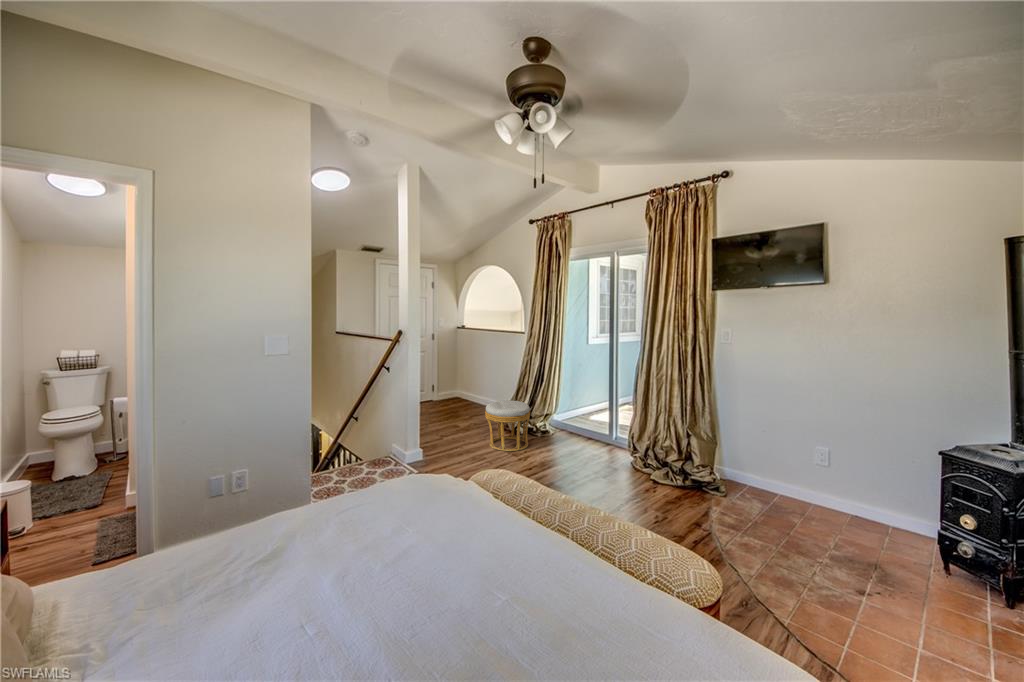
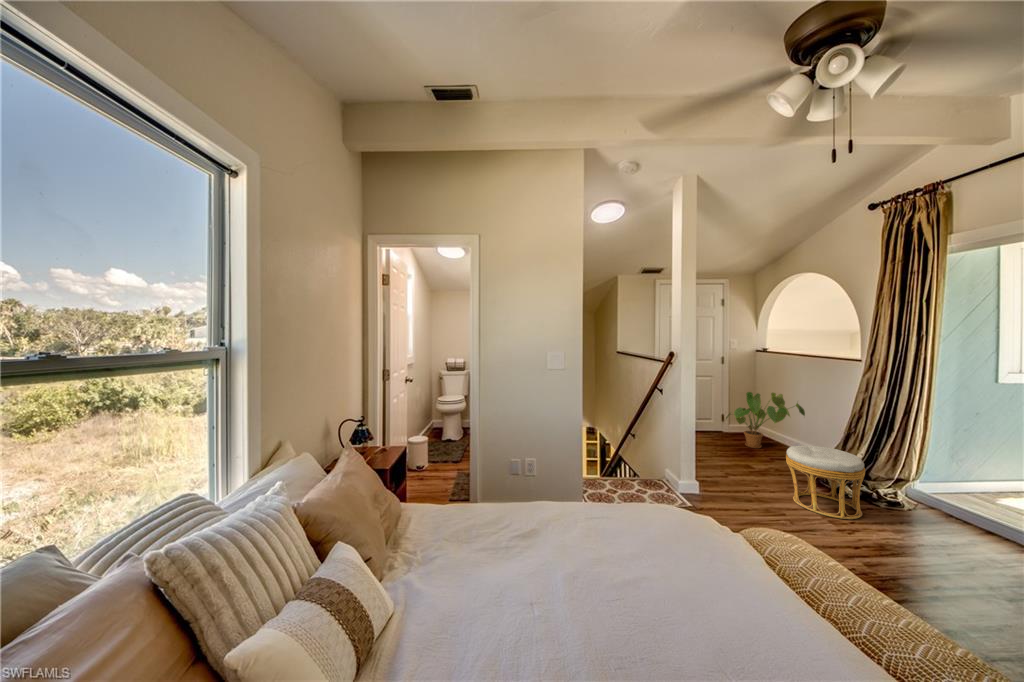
house plant: none [437,363,493,412] -> present [726,392,805,448]

